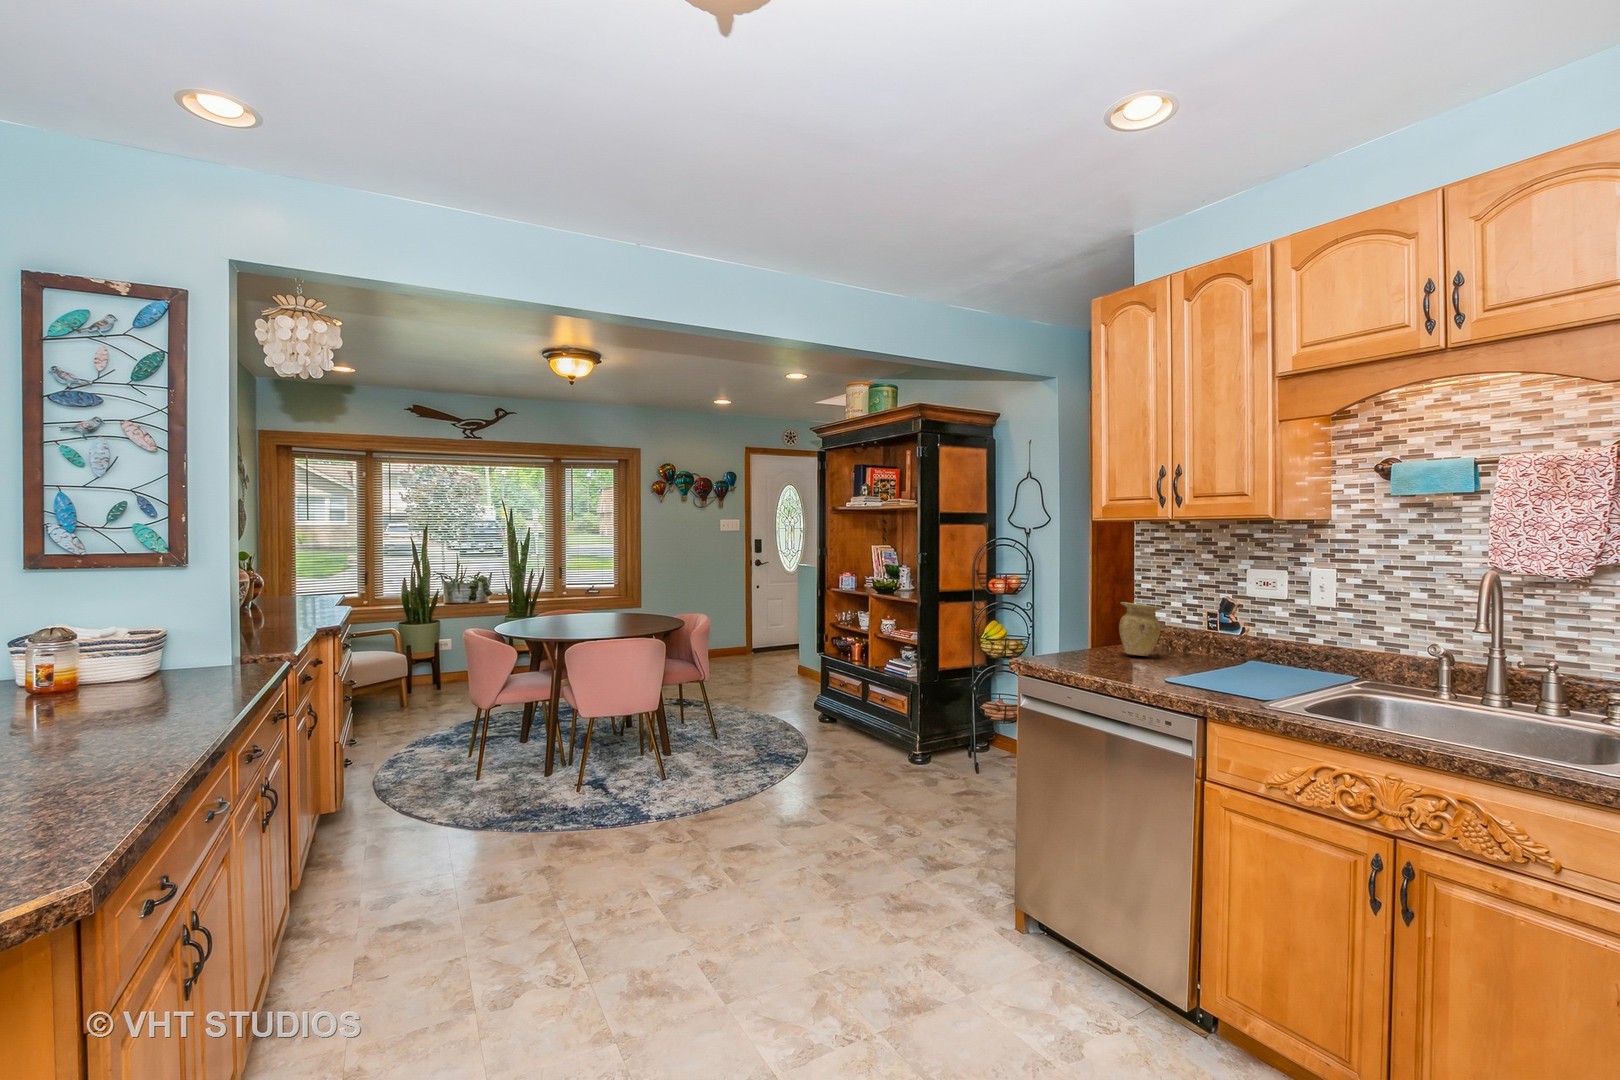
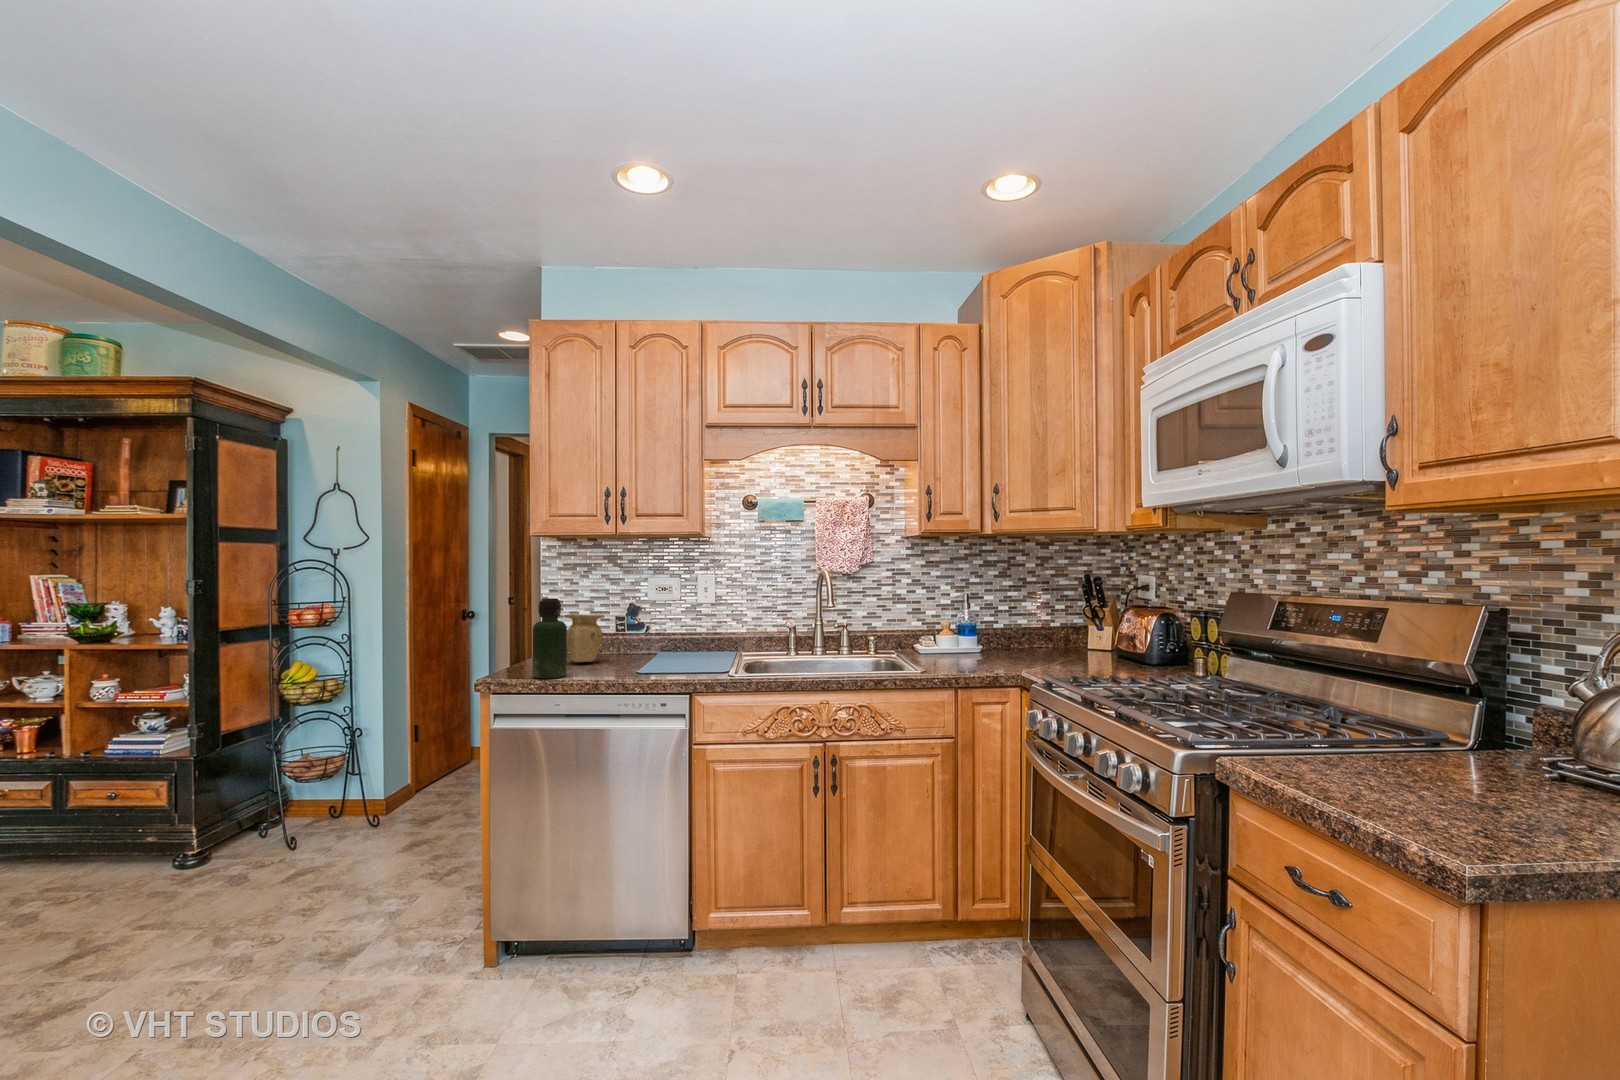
bottle: none [1052,582,1087,664] -> present [533,598,567,679]

